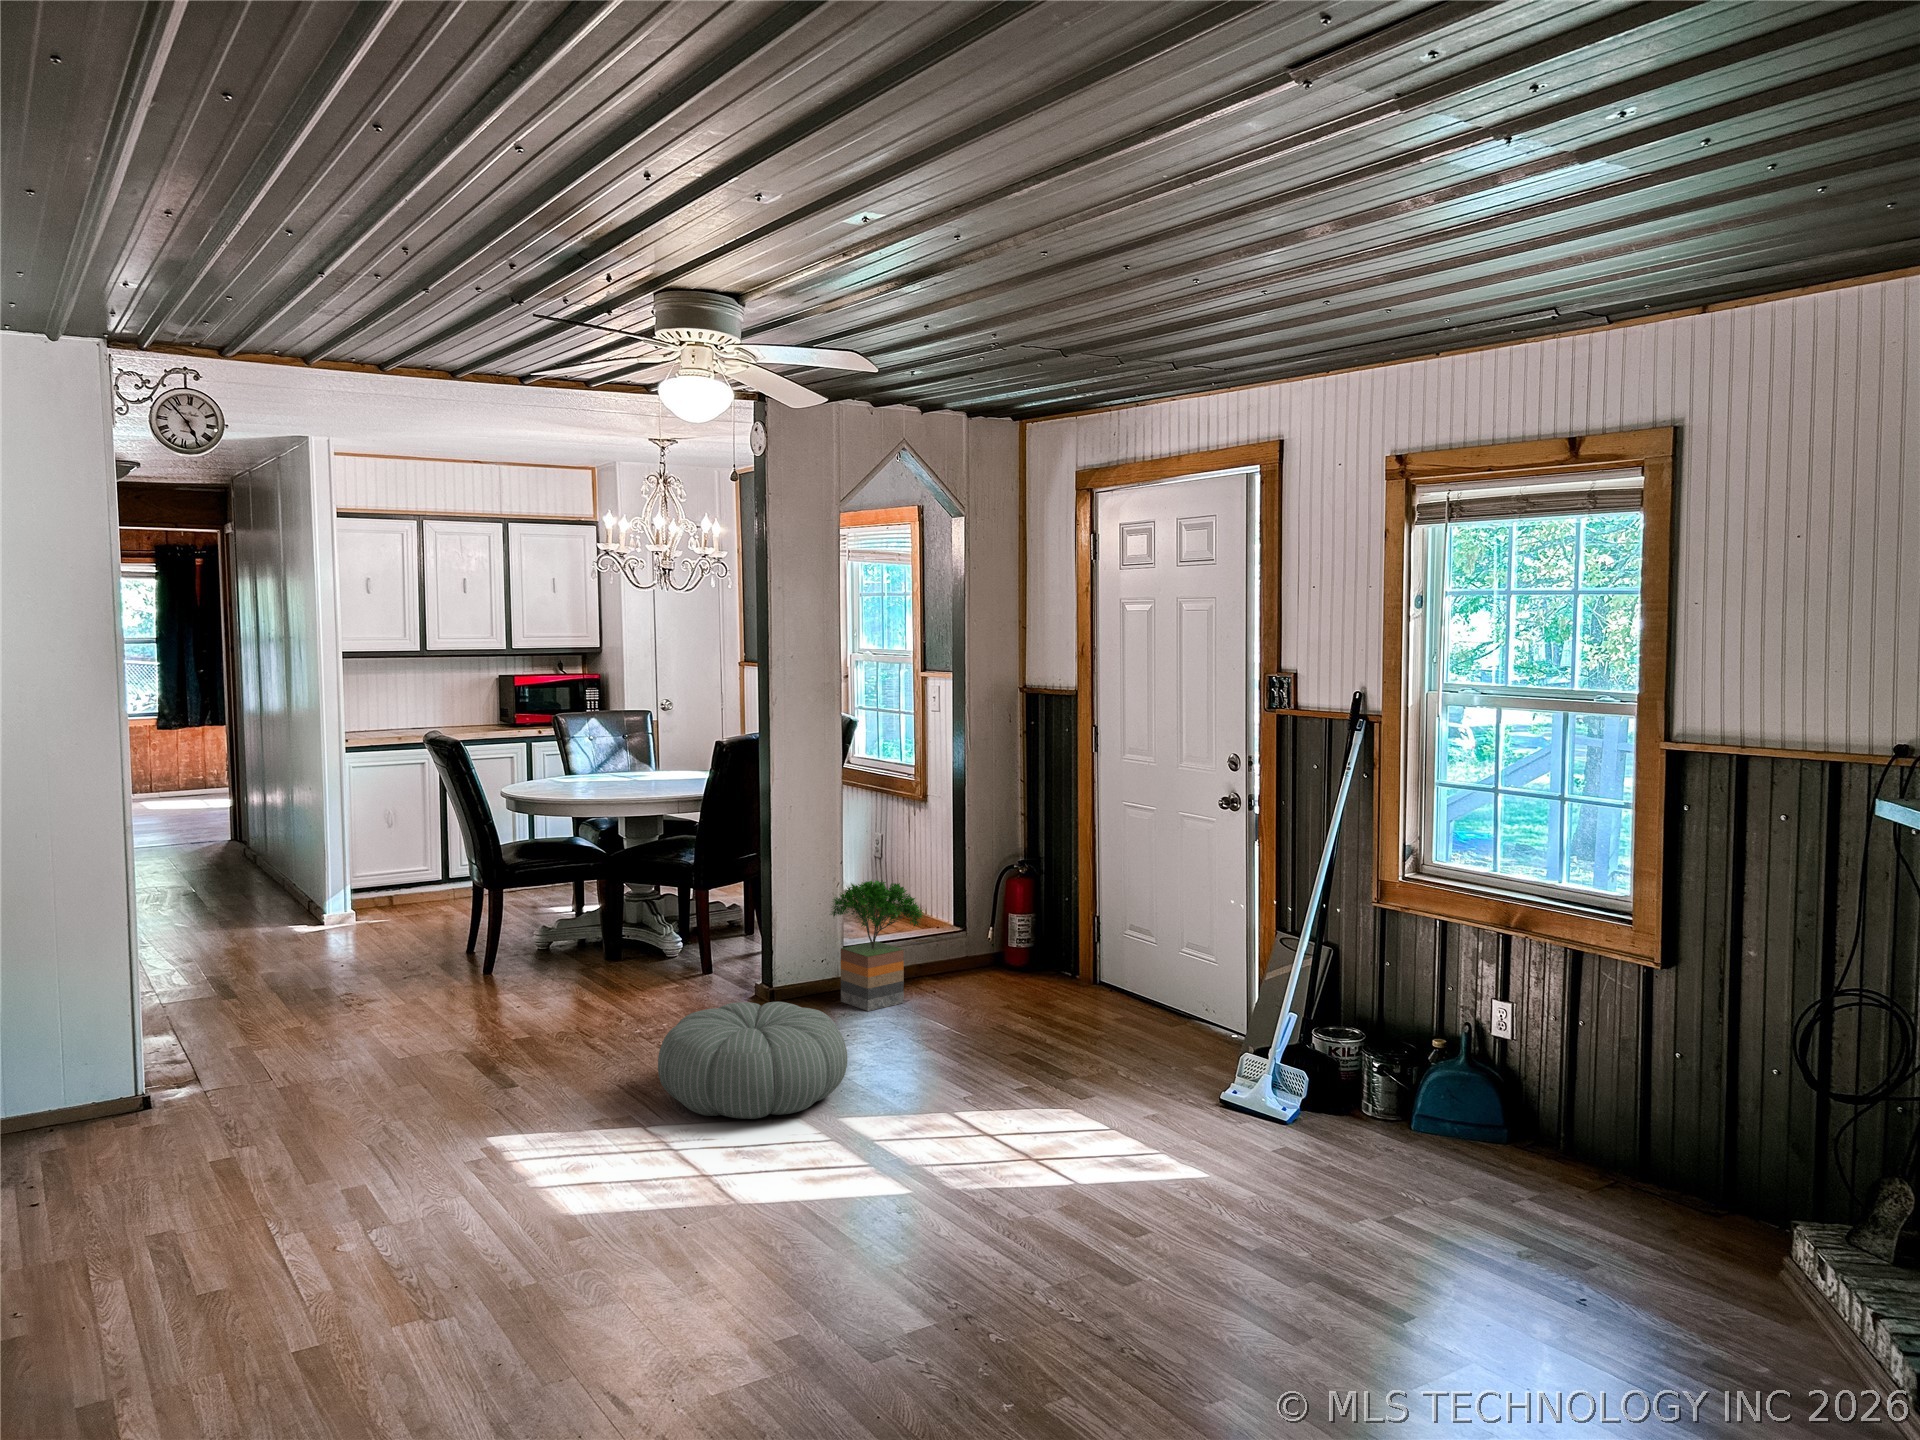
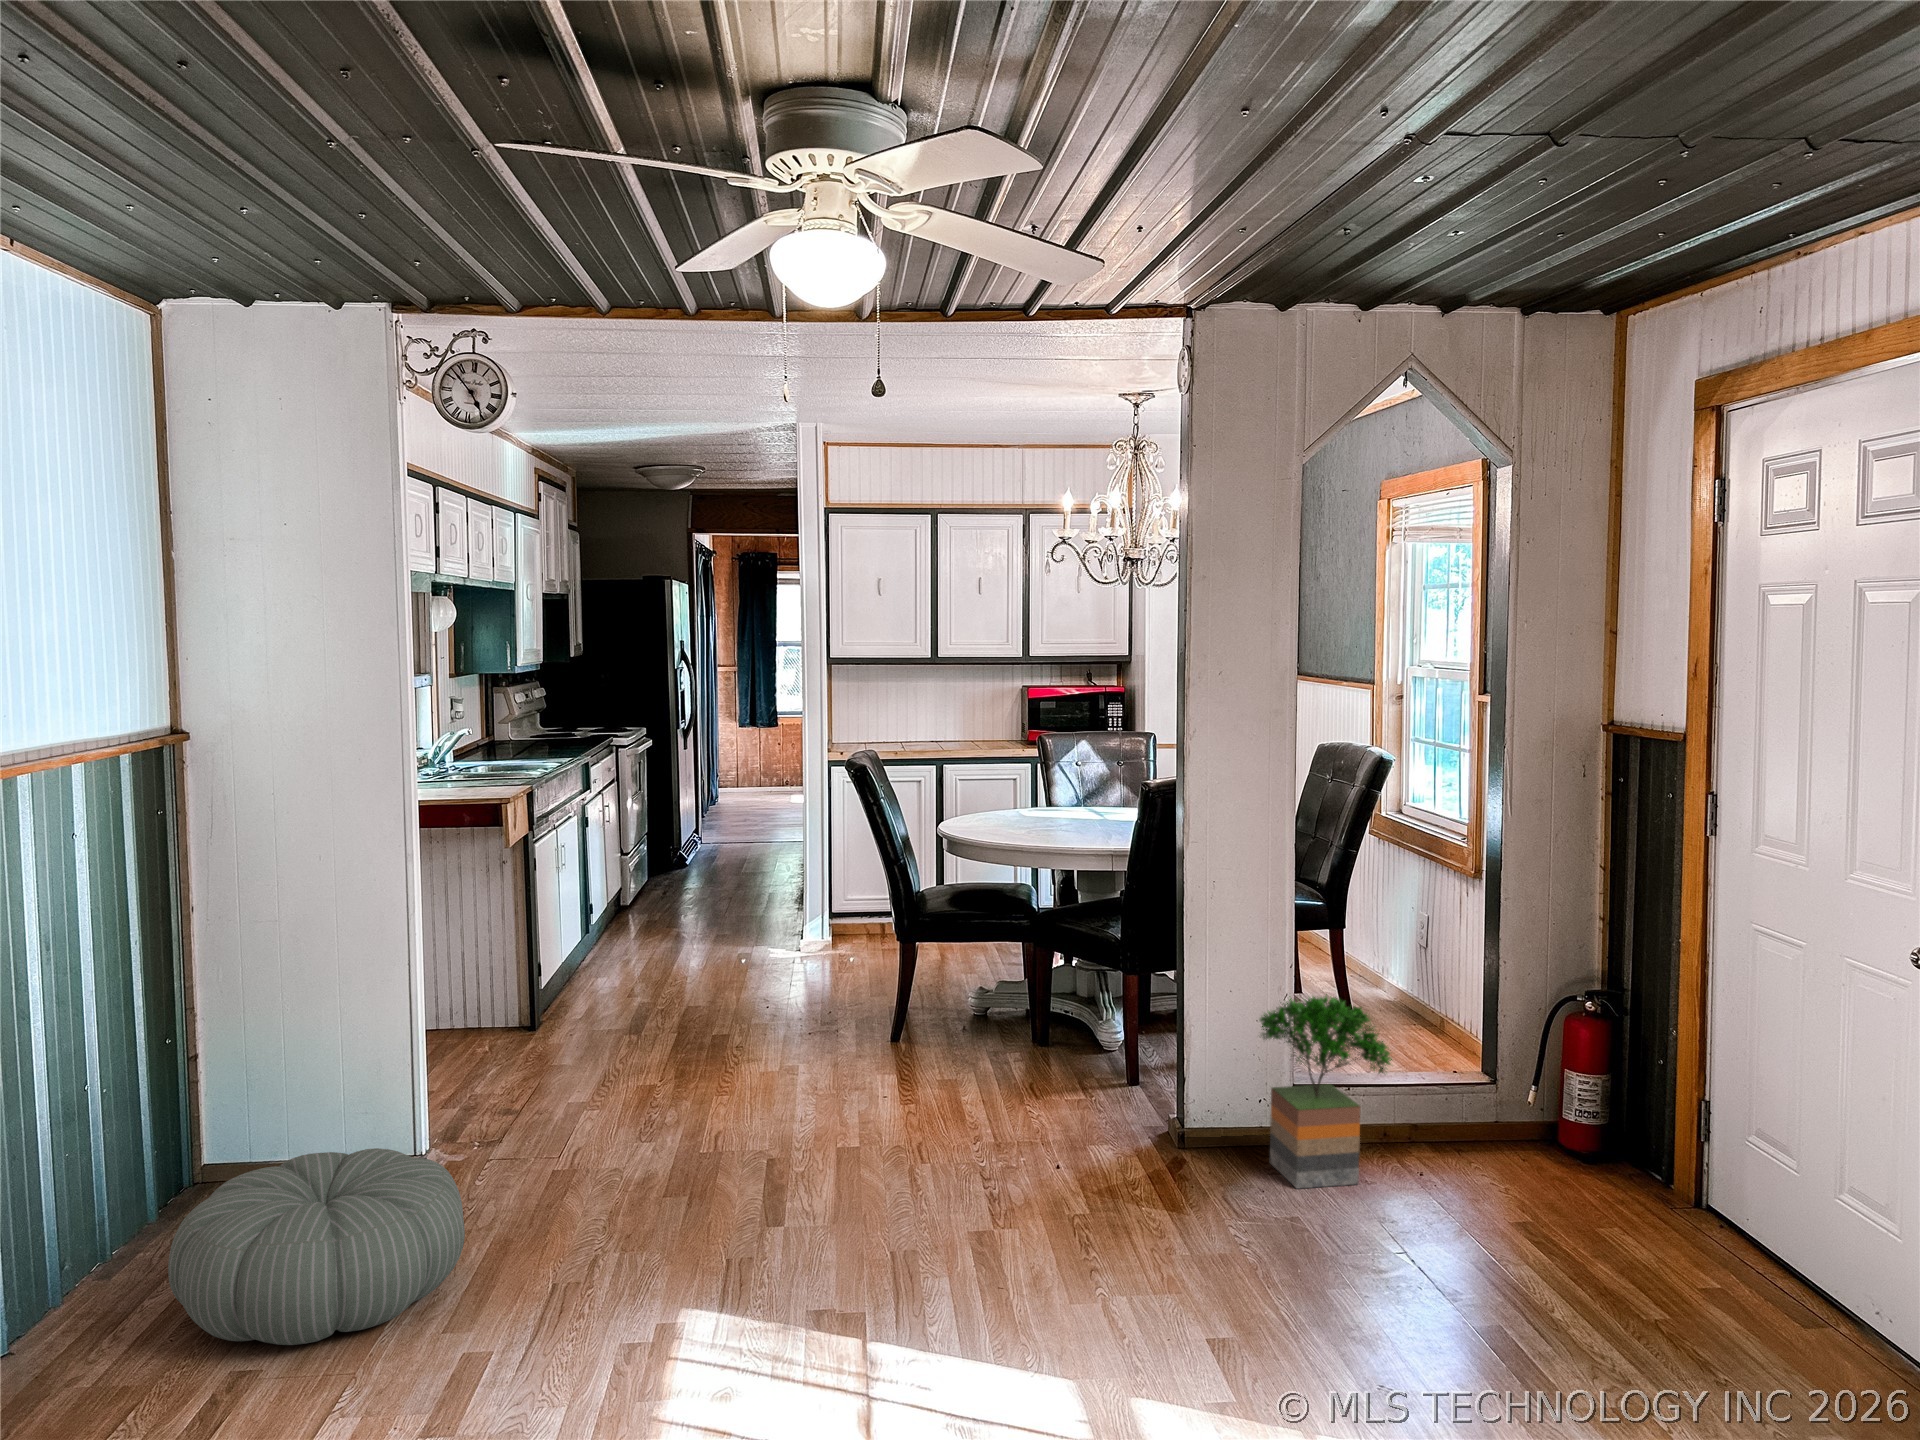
pouf: present [658,1002,847,1119] -> present [168,1148,465,1345]

